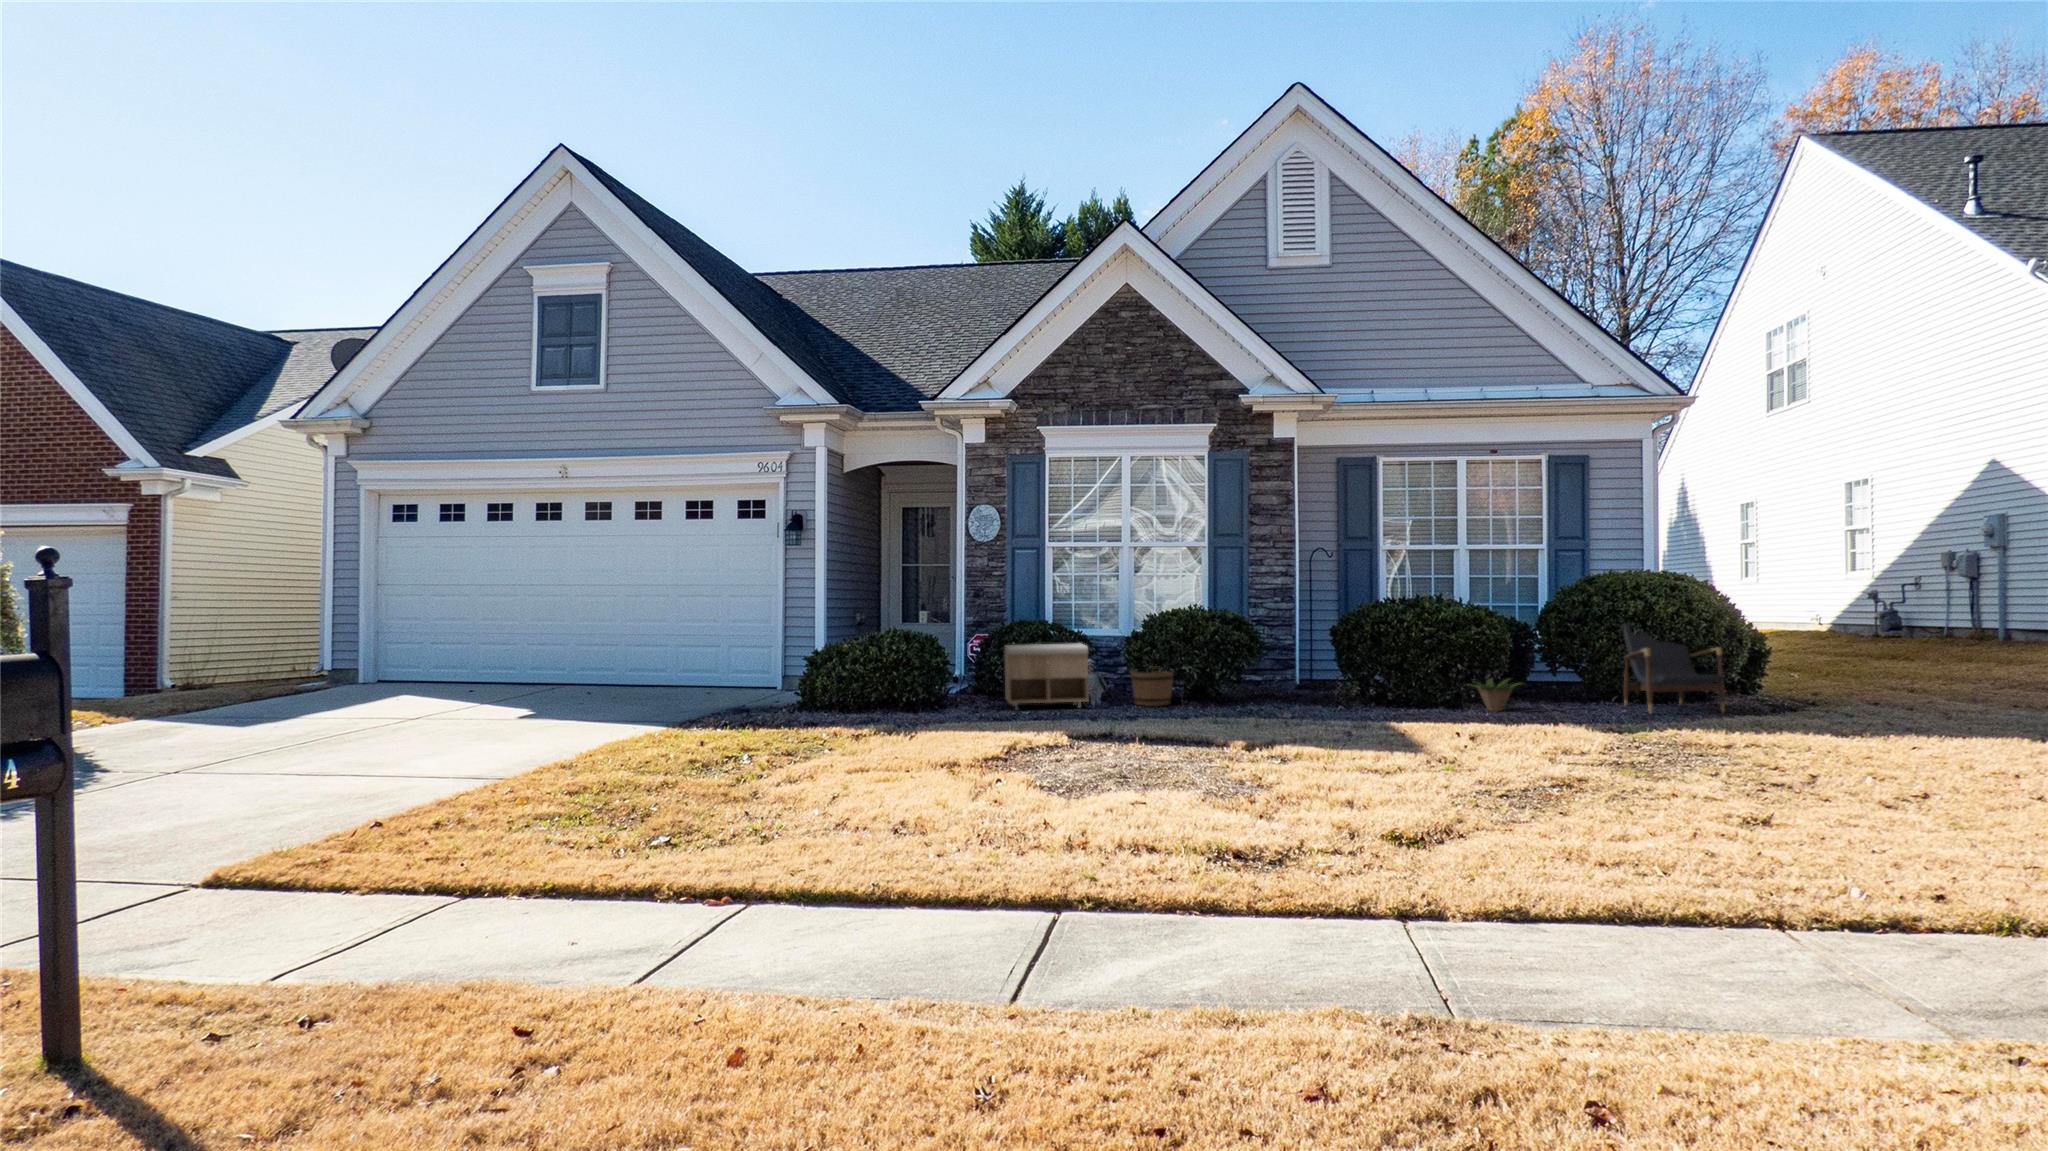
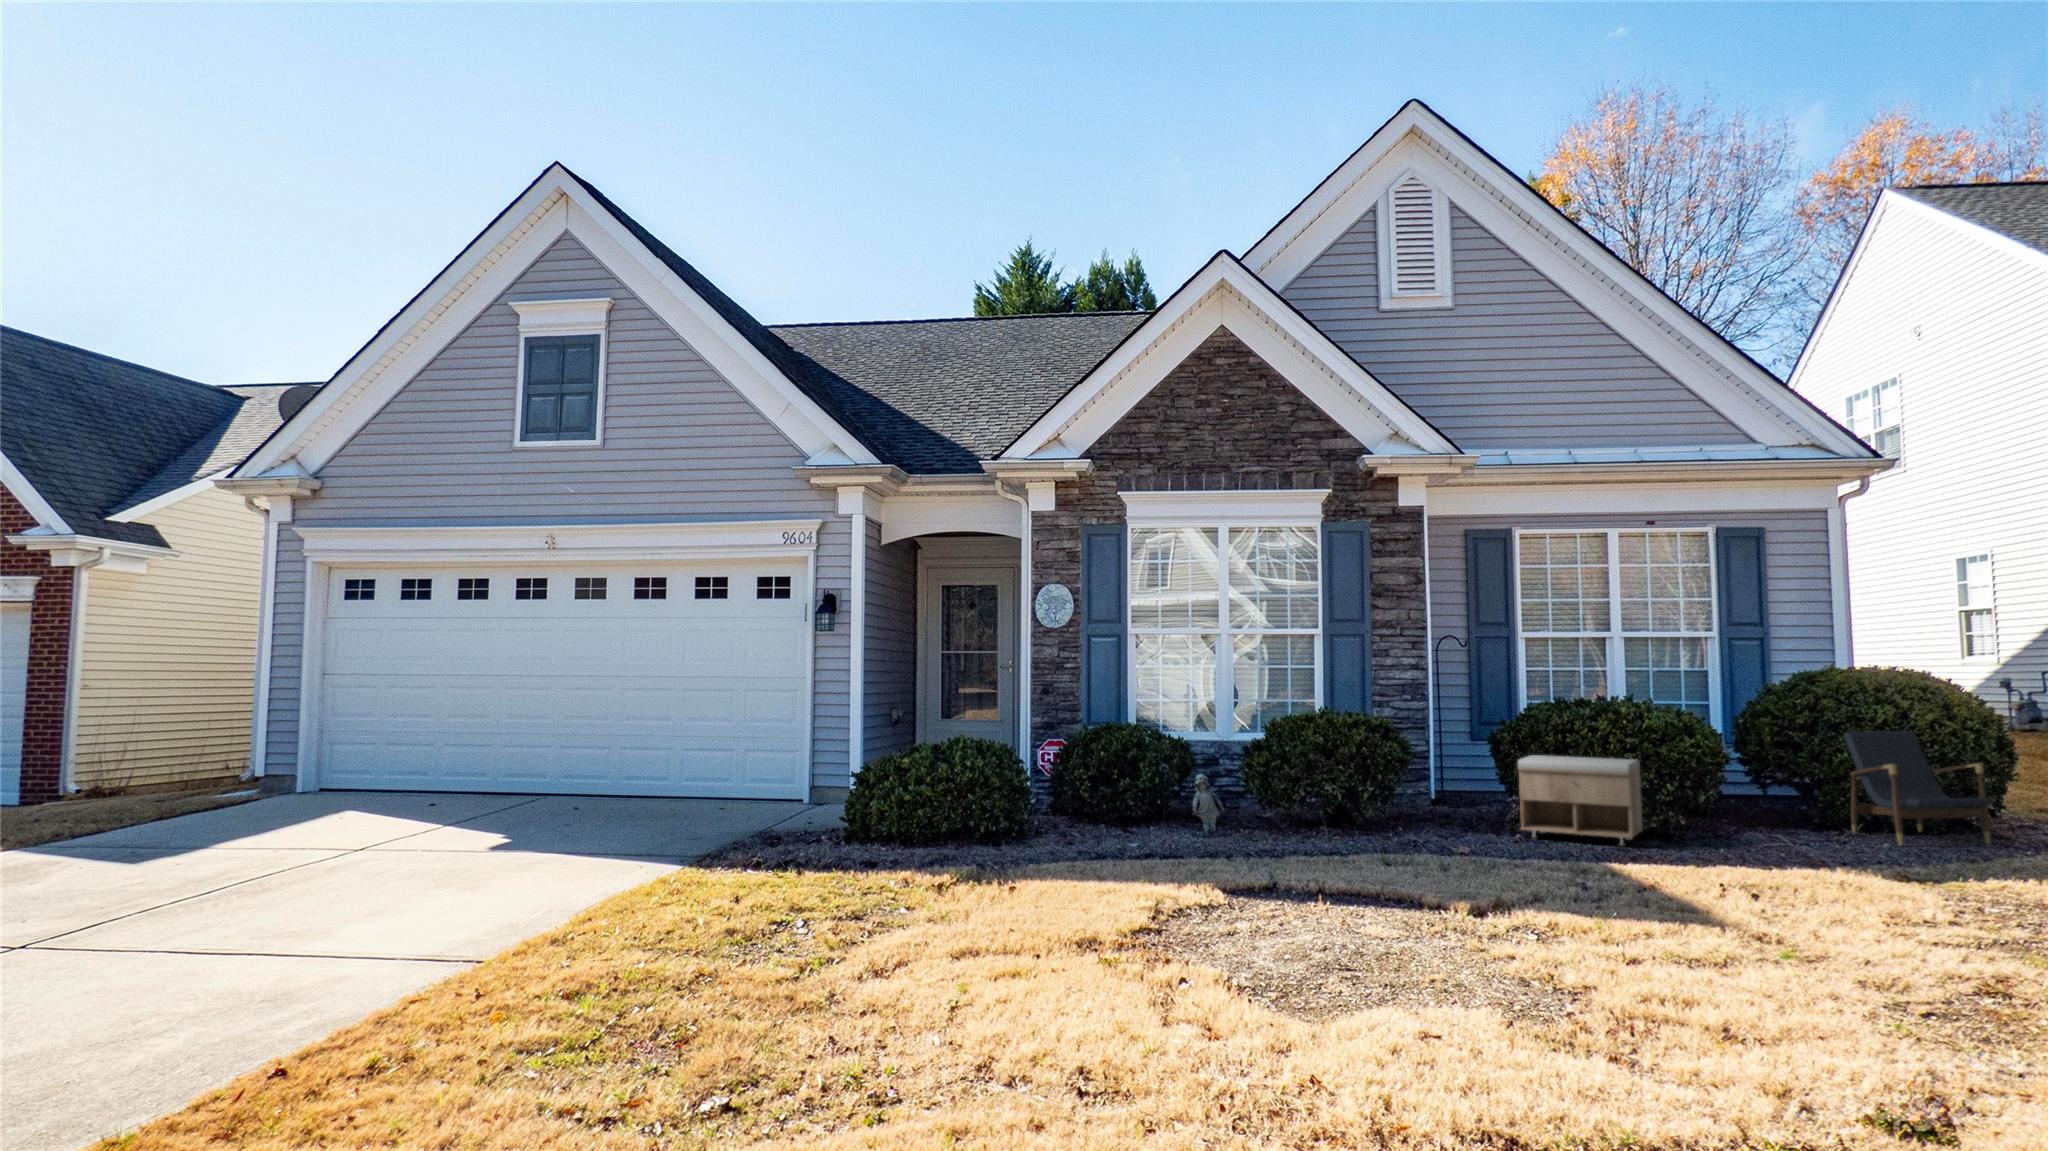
storage bench: present [1005,643,1089,709] -> present [1518,755,1642,845]
bucket: present [1131,668,1173,706] -> none [1245,777,1299,831]
decorative plant: present [1474,678,1520,711] -> none [1660,797,1740,840]

